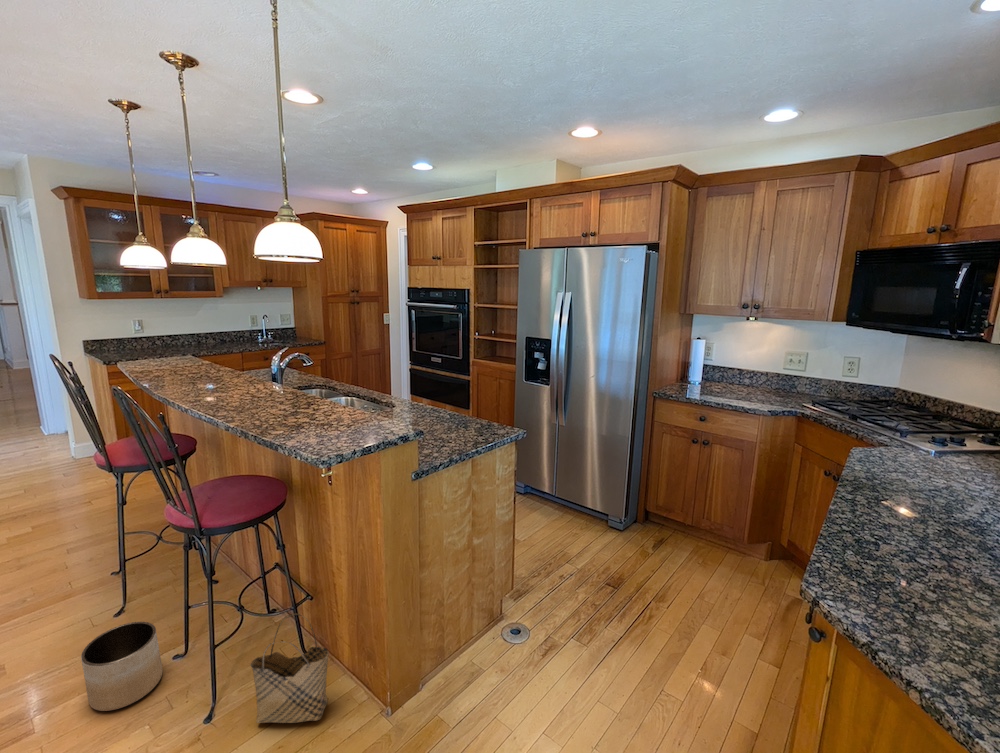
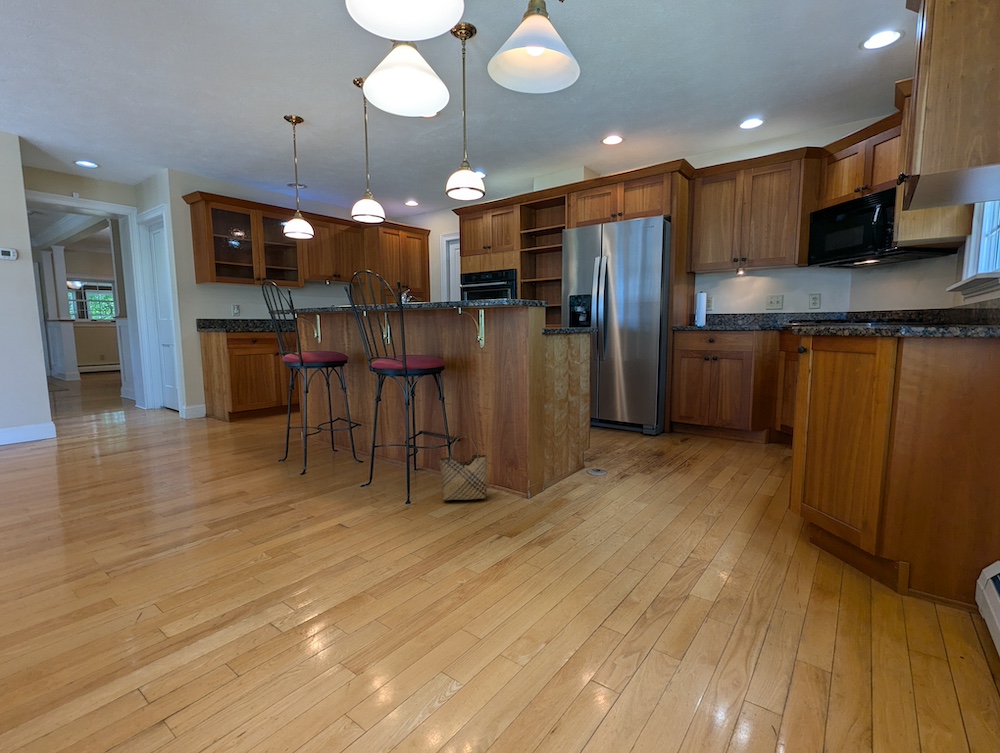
planter: present [81,622,162,711] -> none [318,454,362,501]

